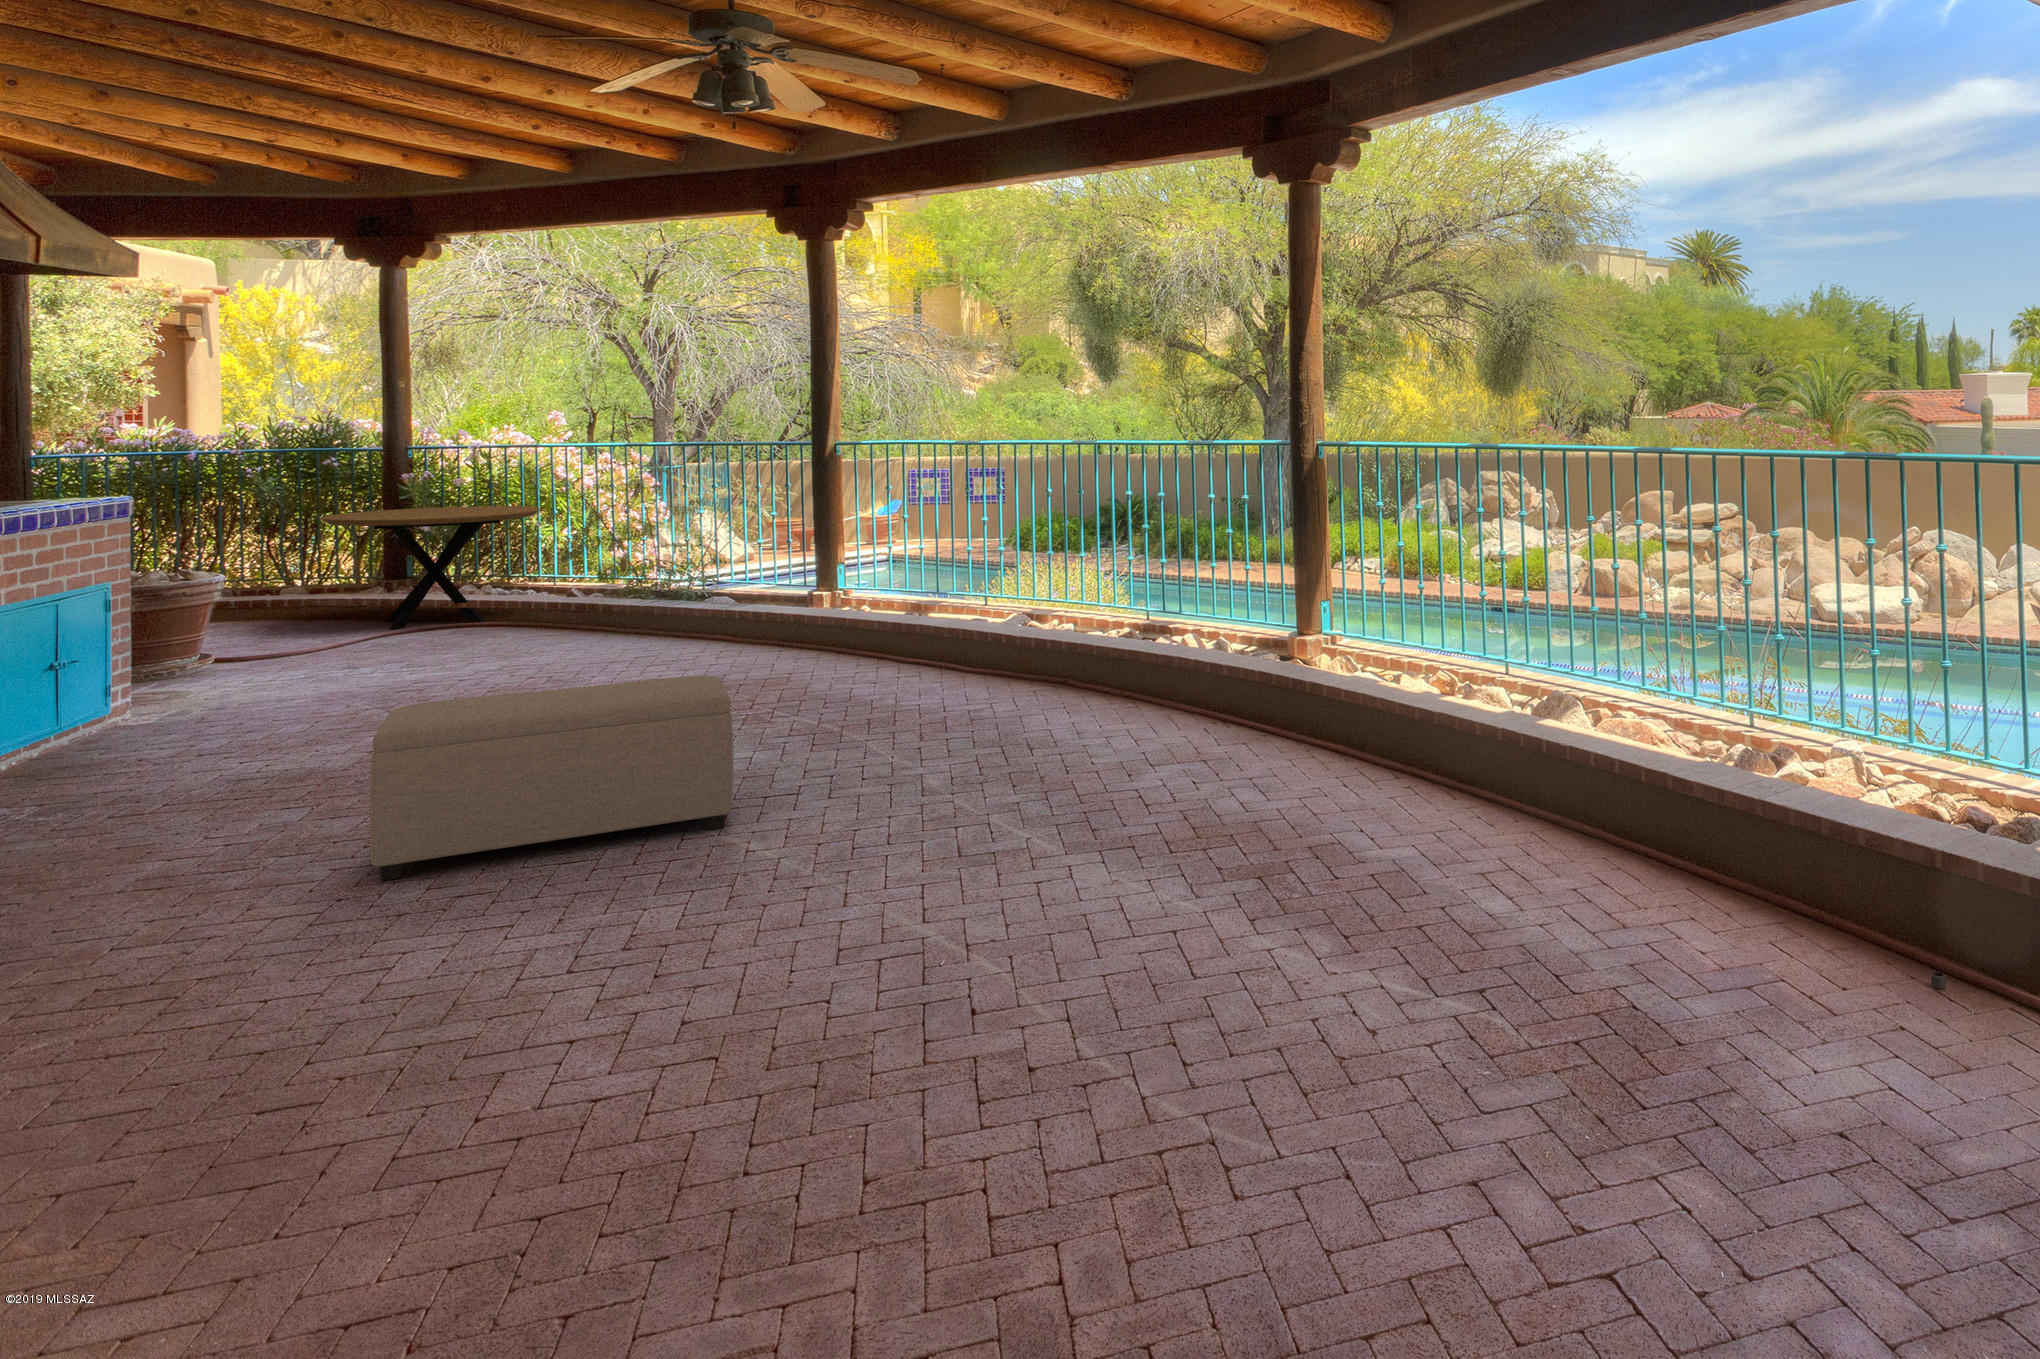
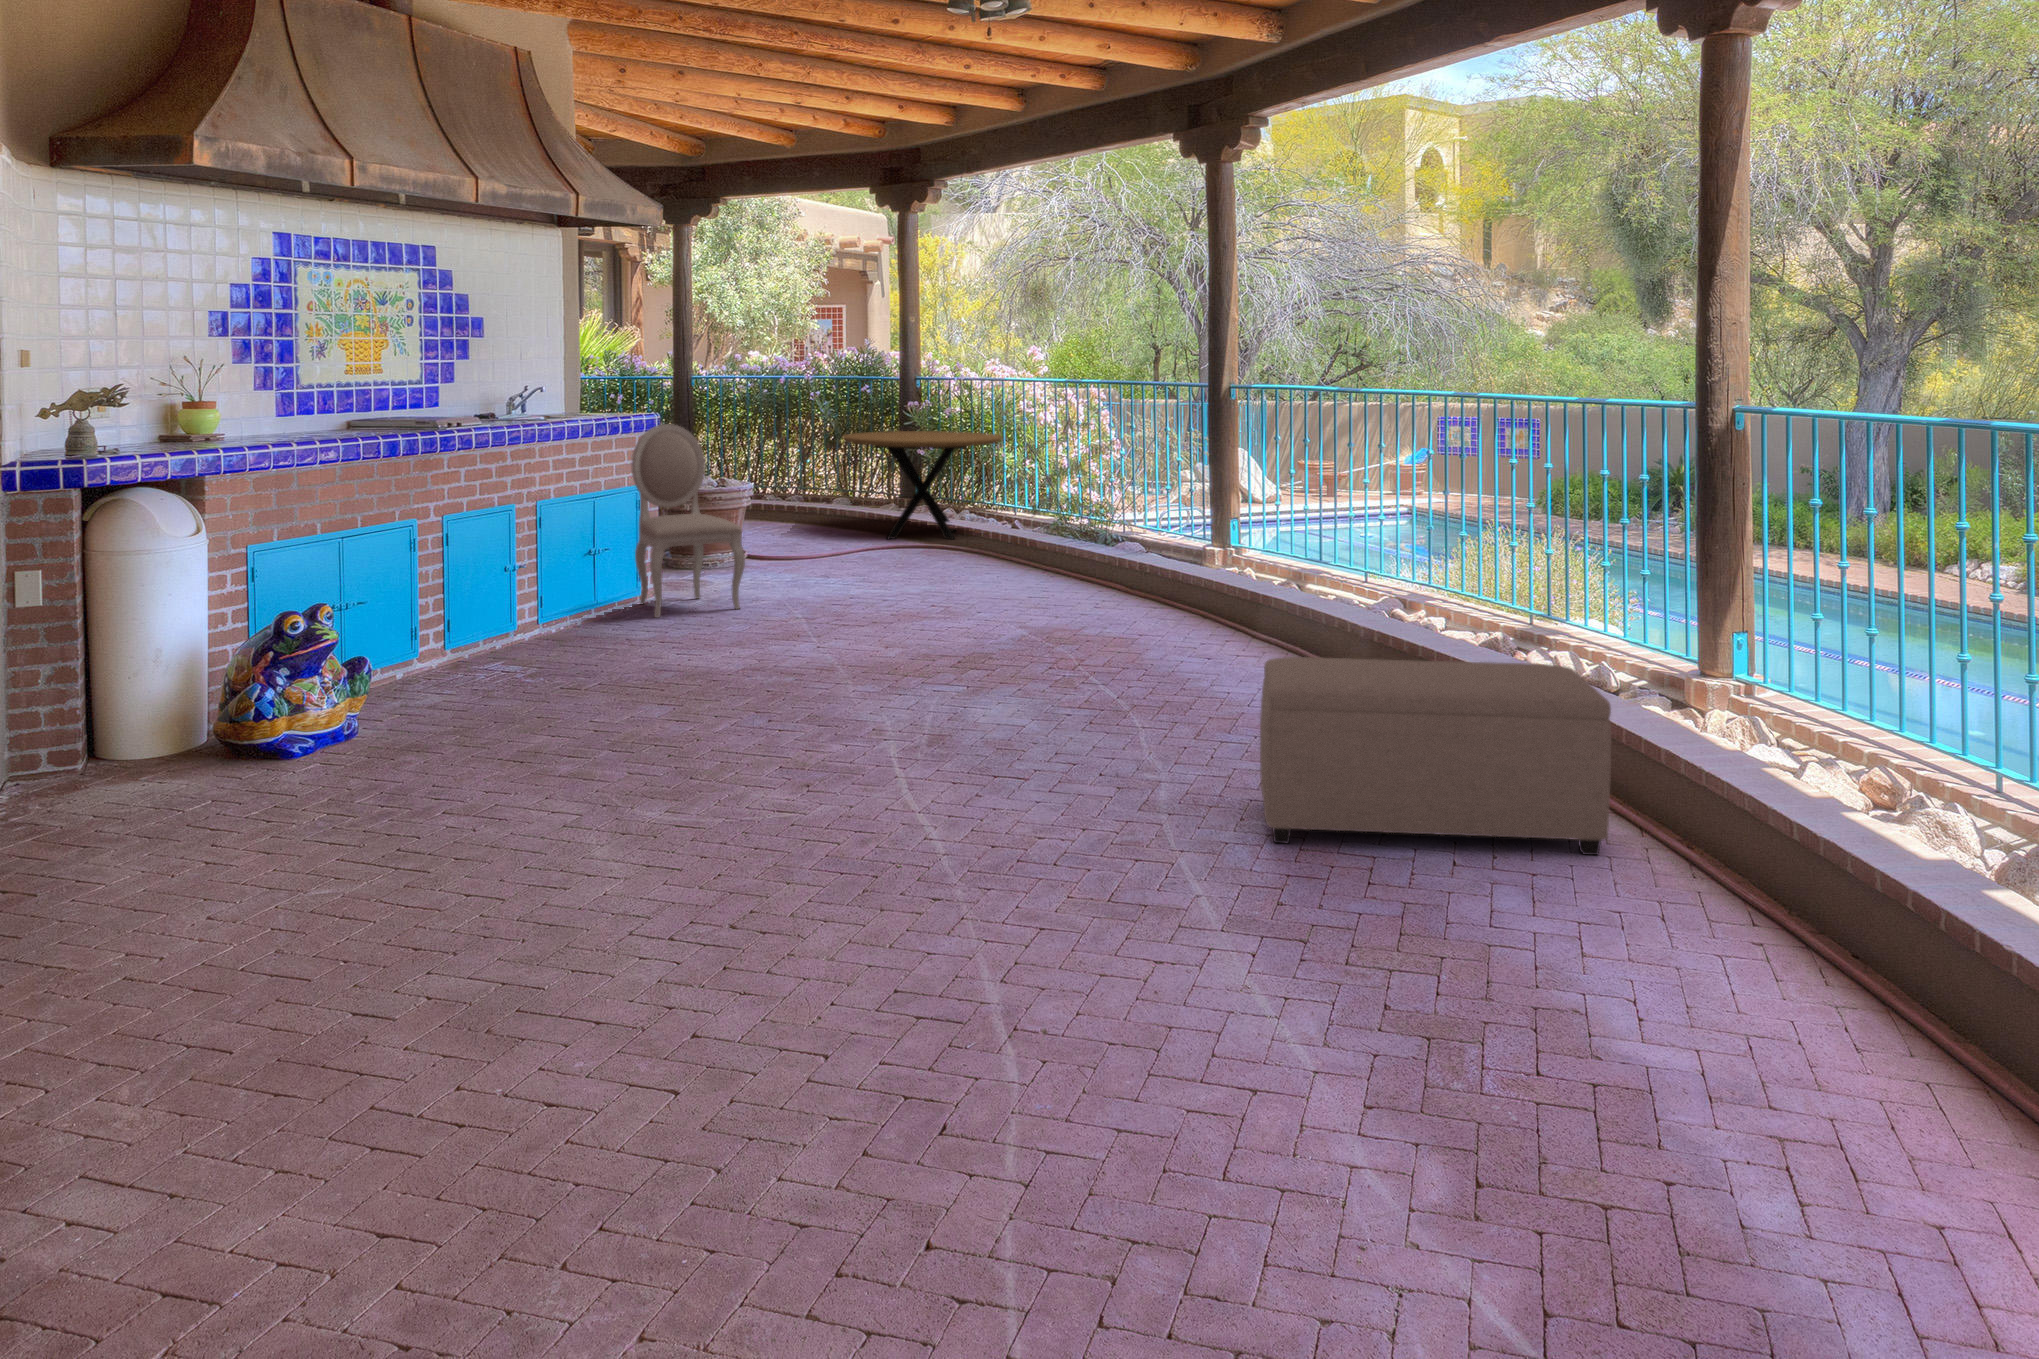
dining chair: none [91,511,279,740] -> present [631,424,745,618]
ottoman: present [370,676,734,881] -> present [1260,657,1611,855]

